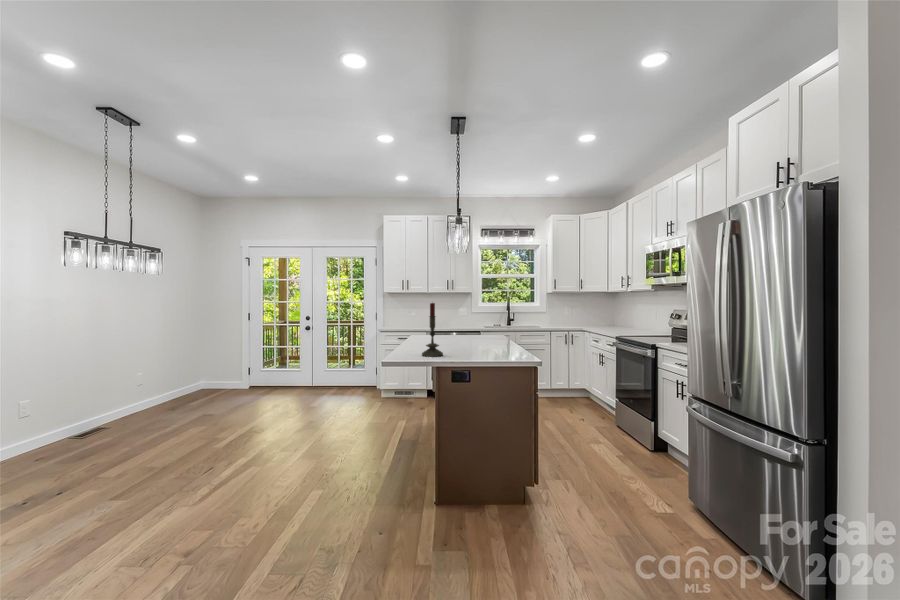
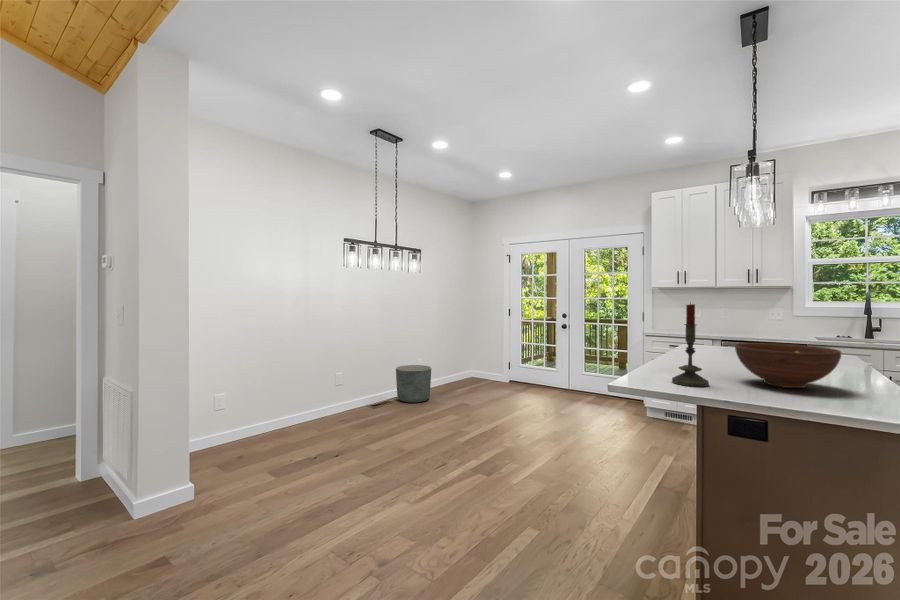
fruit bowl: none [455,327,505,352] -> present [735,343,841,388]
planter: none [112,379,163,424] -> present [396,365,431,403]

